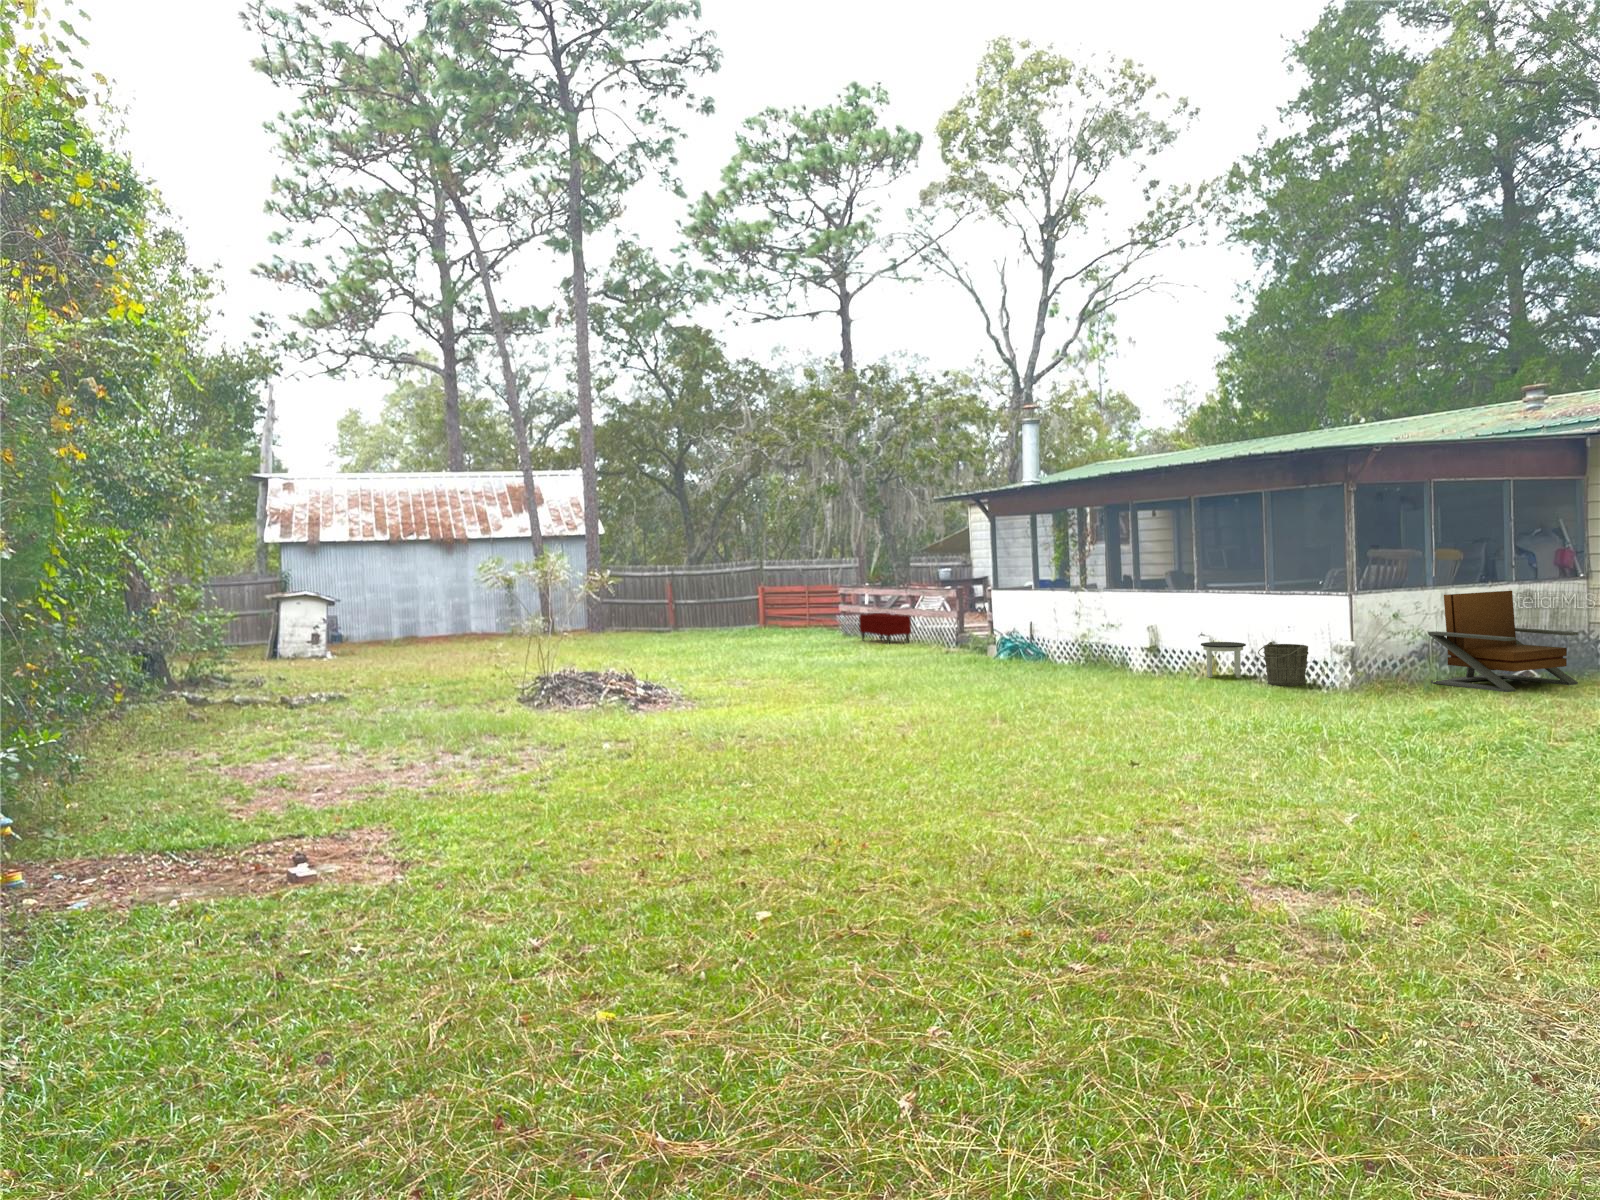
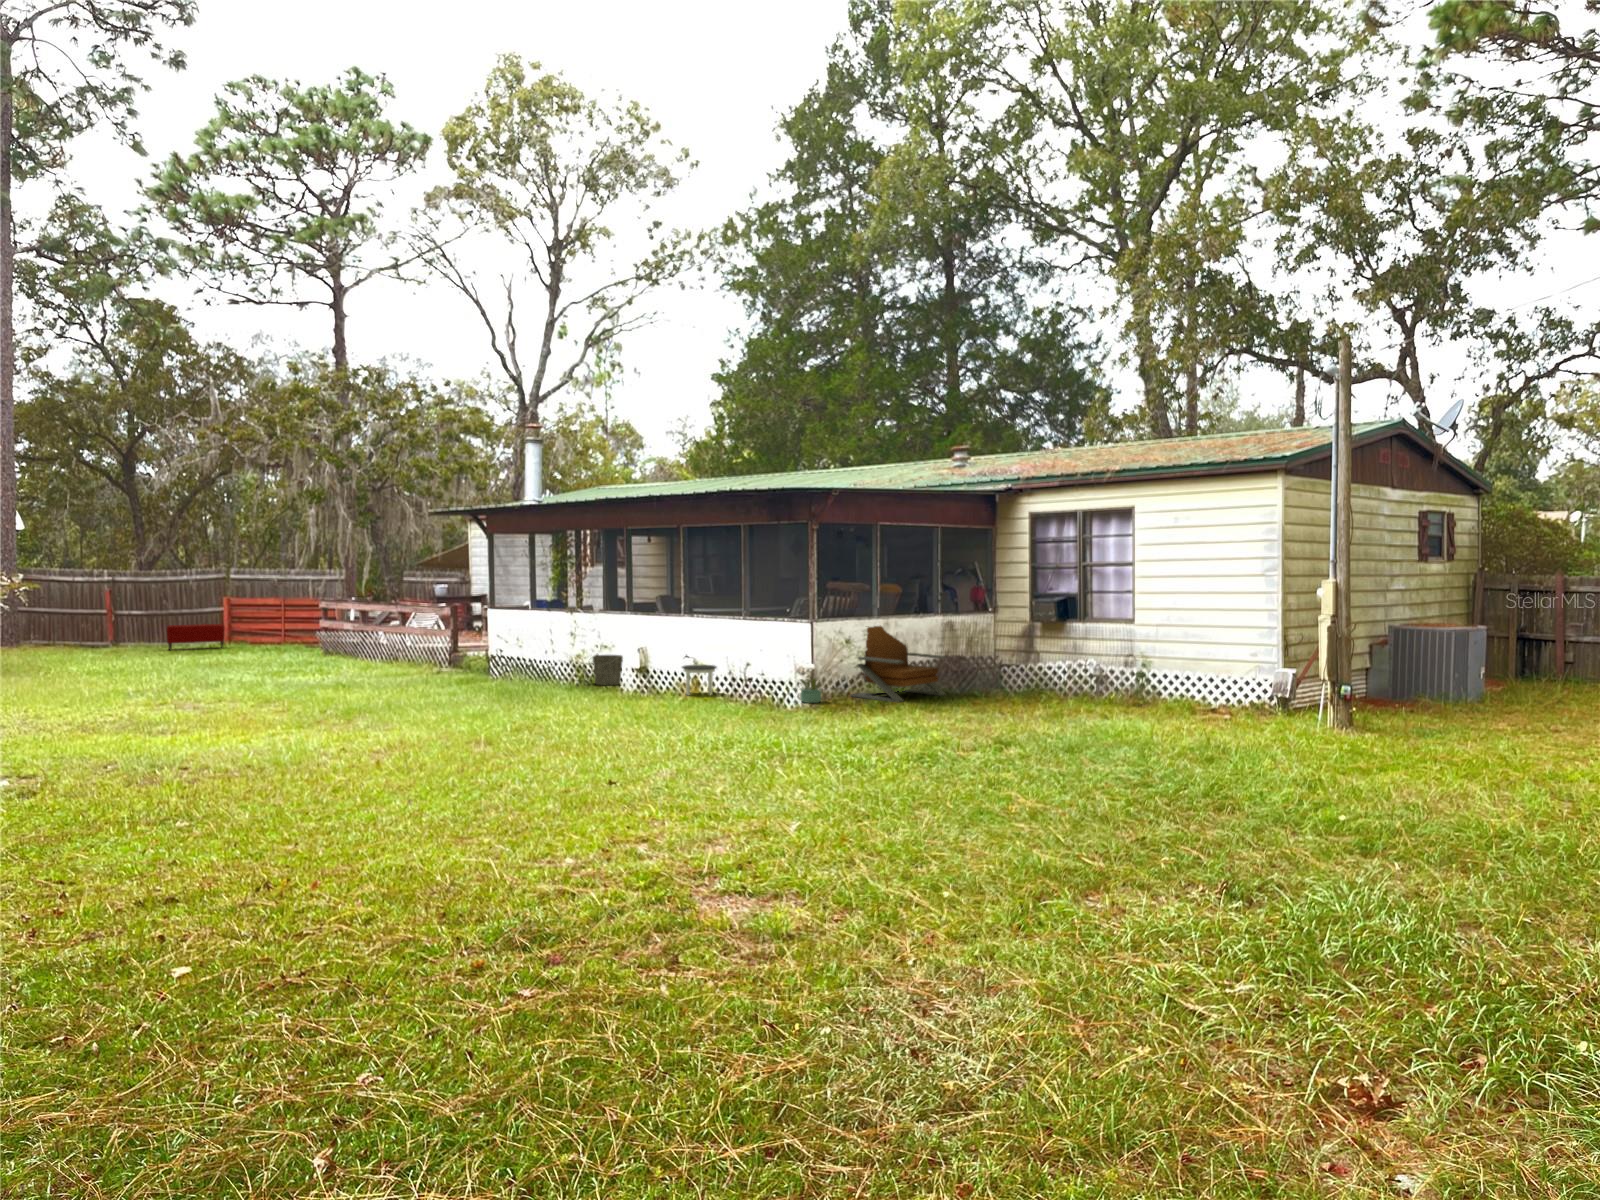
bench: present [859,613,911,644] -> present [167,624,225,650]
bucket: present [1258,642,1308,686] -> present [593,654,623,685]
decorative plant: none [1359,656,1395,690] -> present [800,678,821,703]

